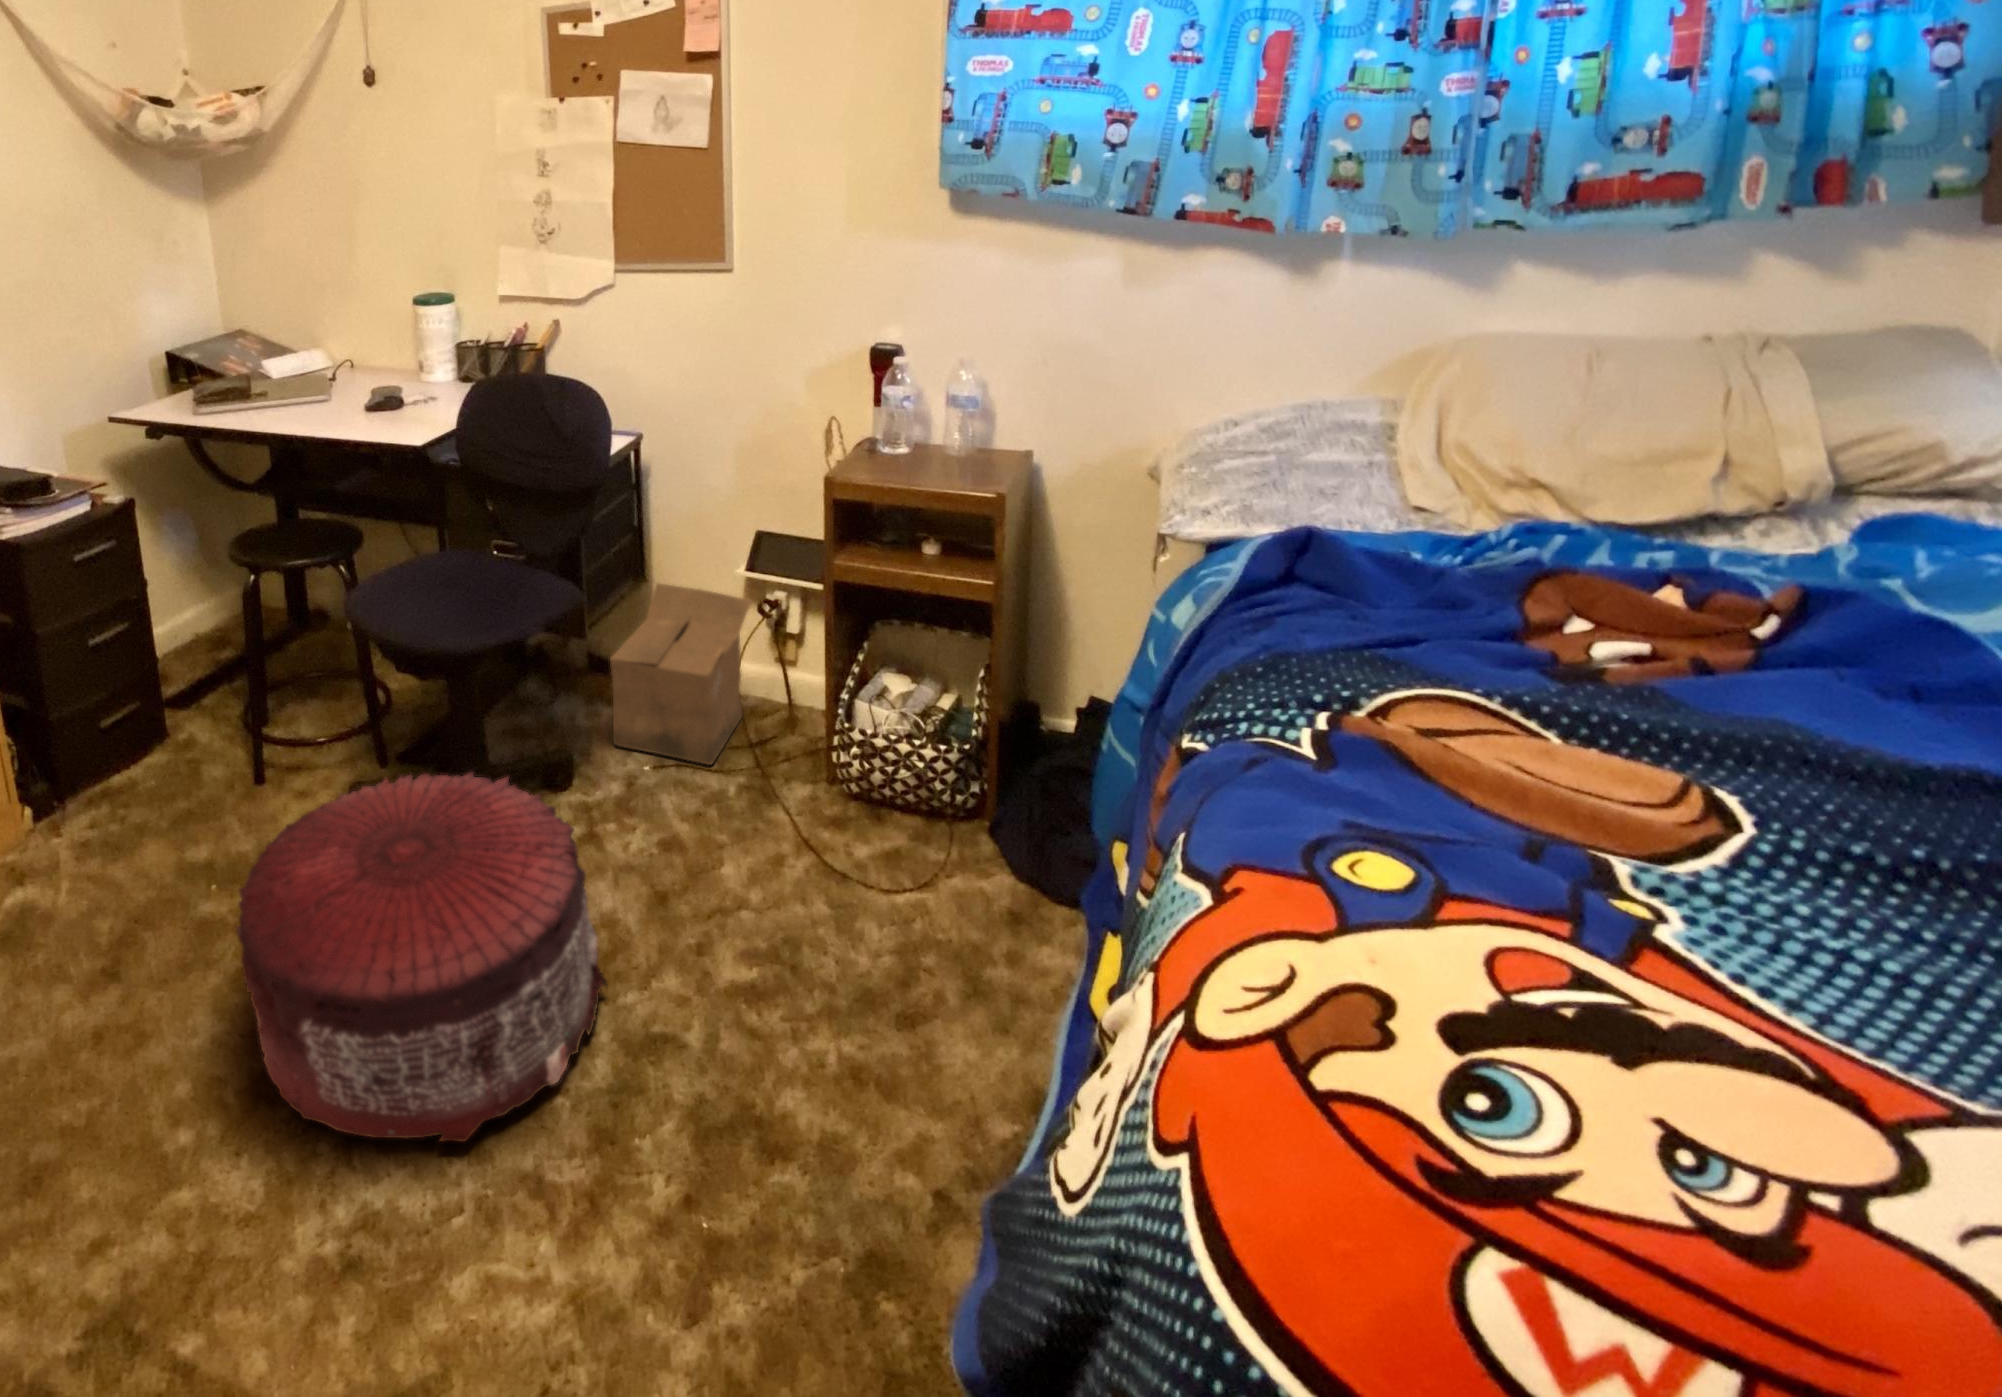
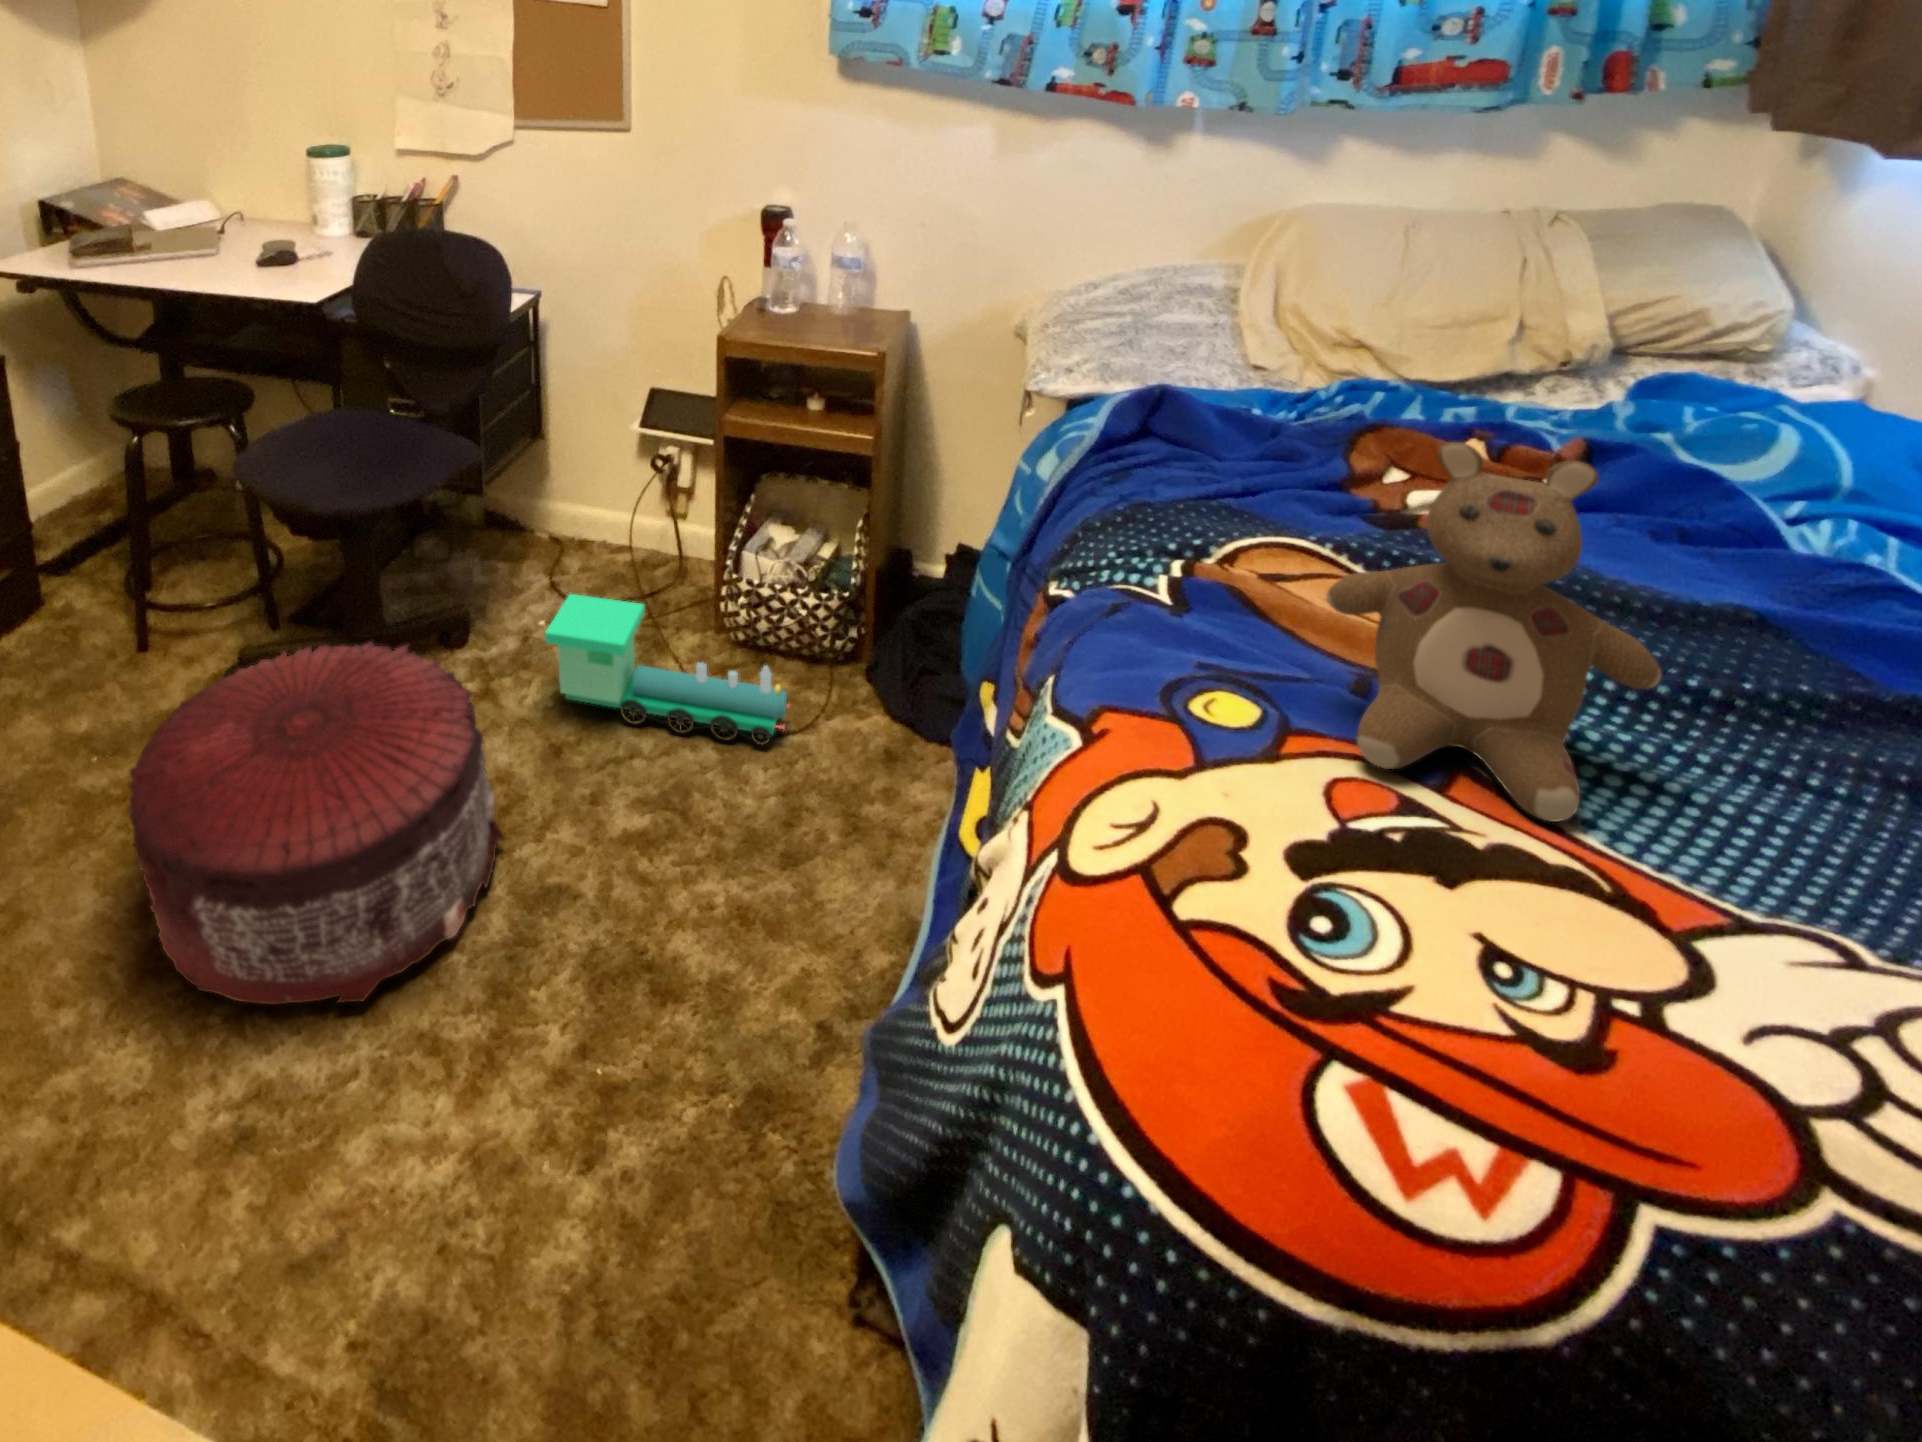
cardboard box: present [610,584,751,765] -> none [509,453,645,623]
stuffed bear: none [1481,593,1867,1008] -> present [1326,442,1661,822]
toy train: none [648,731,912,903] -> present [545,594,790,745]

